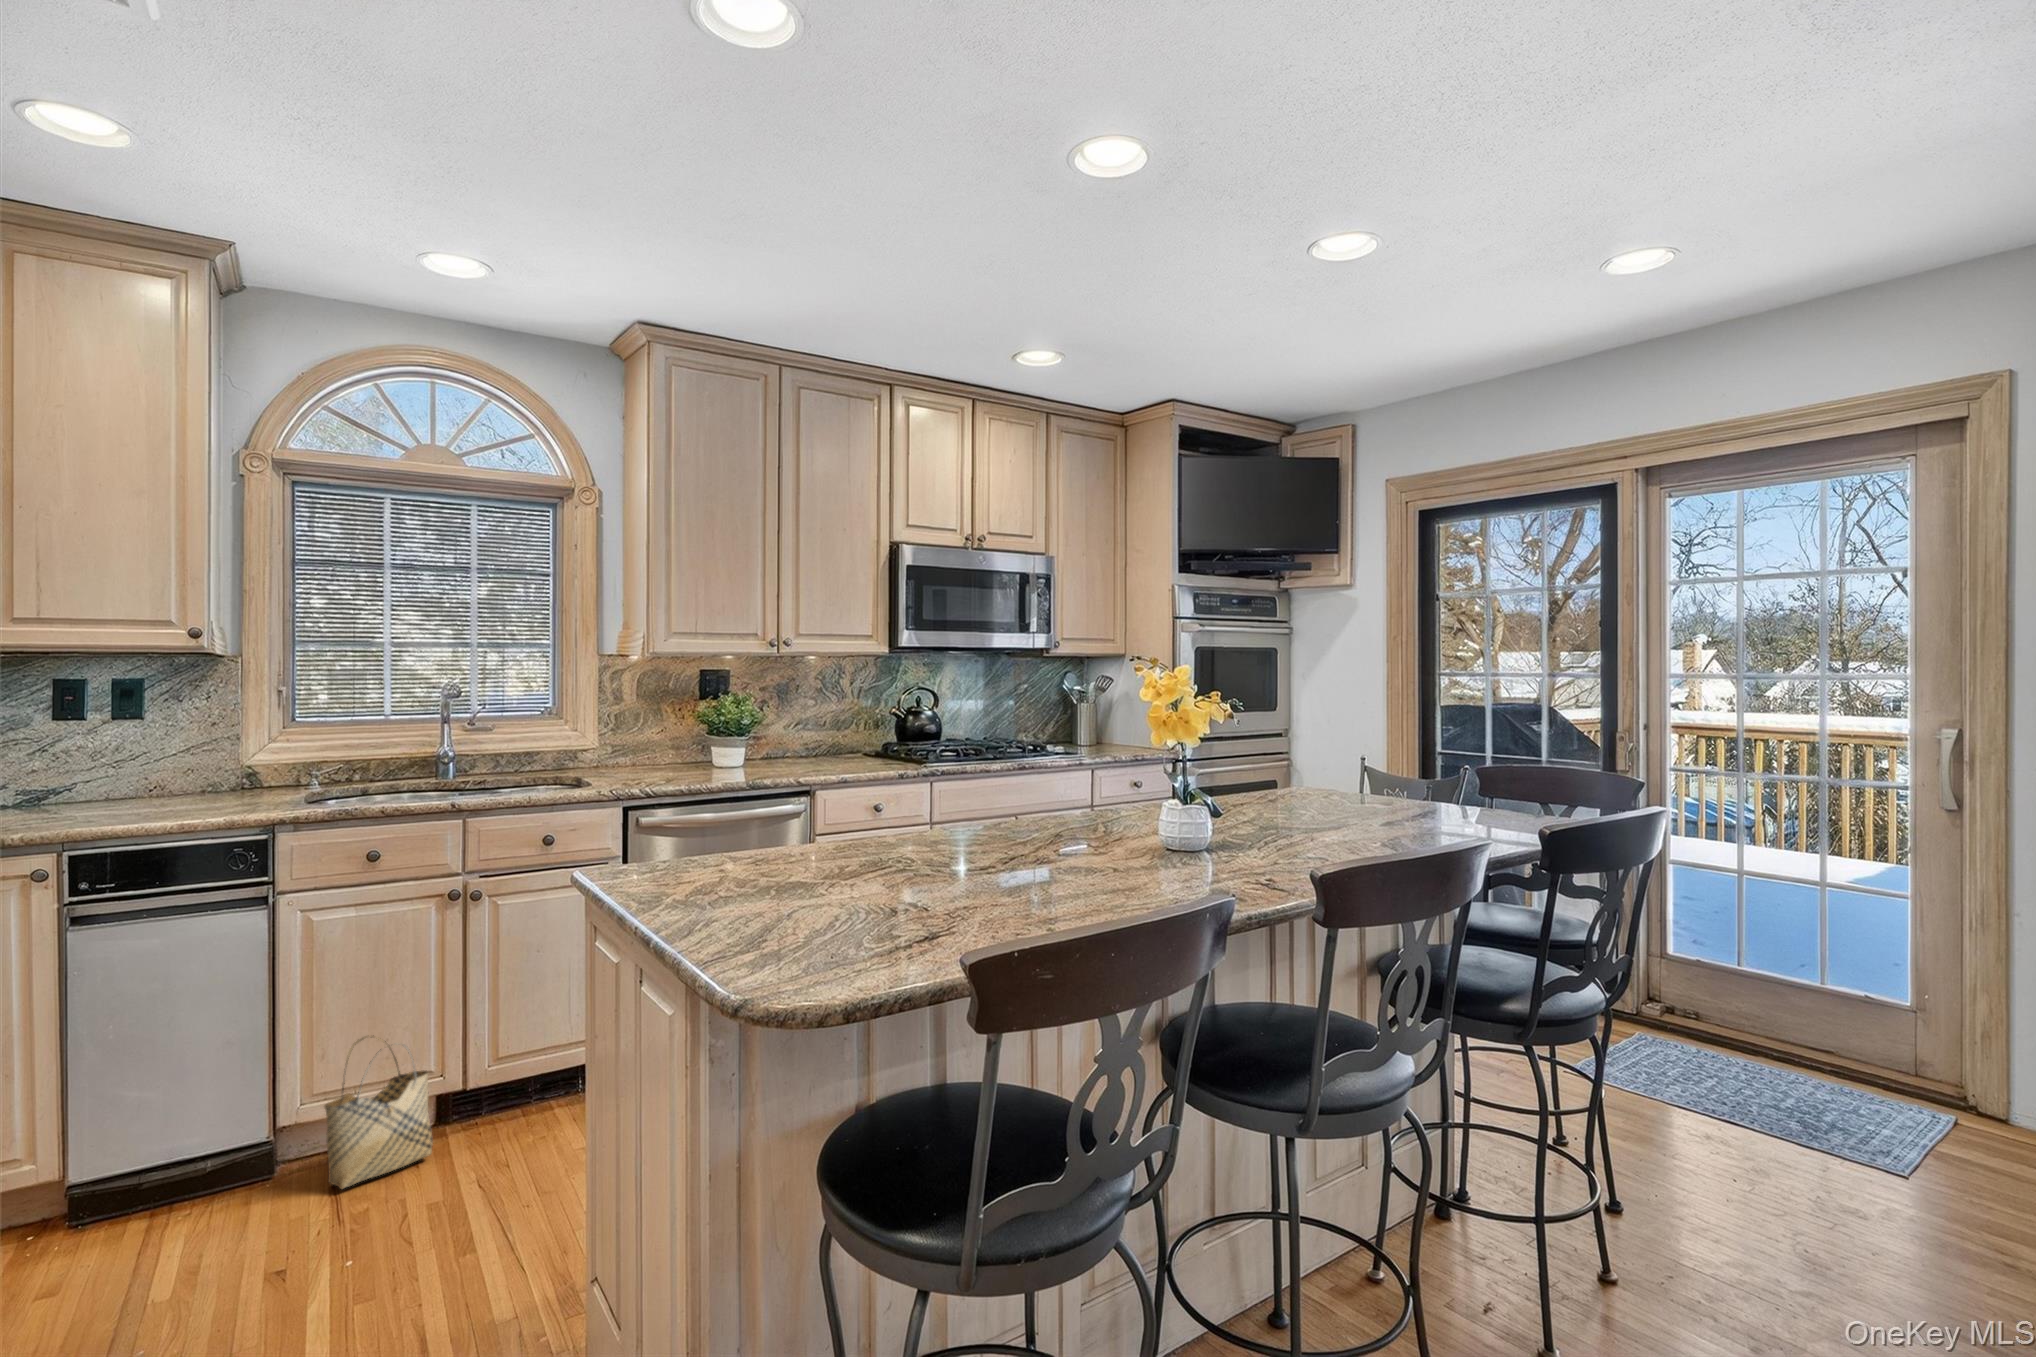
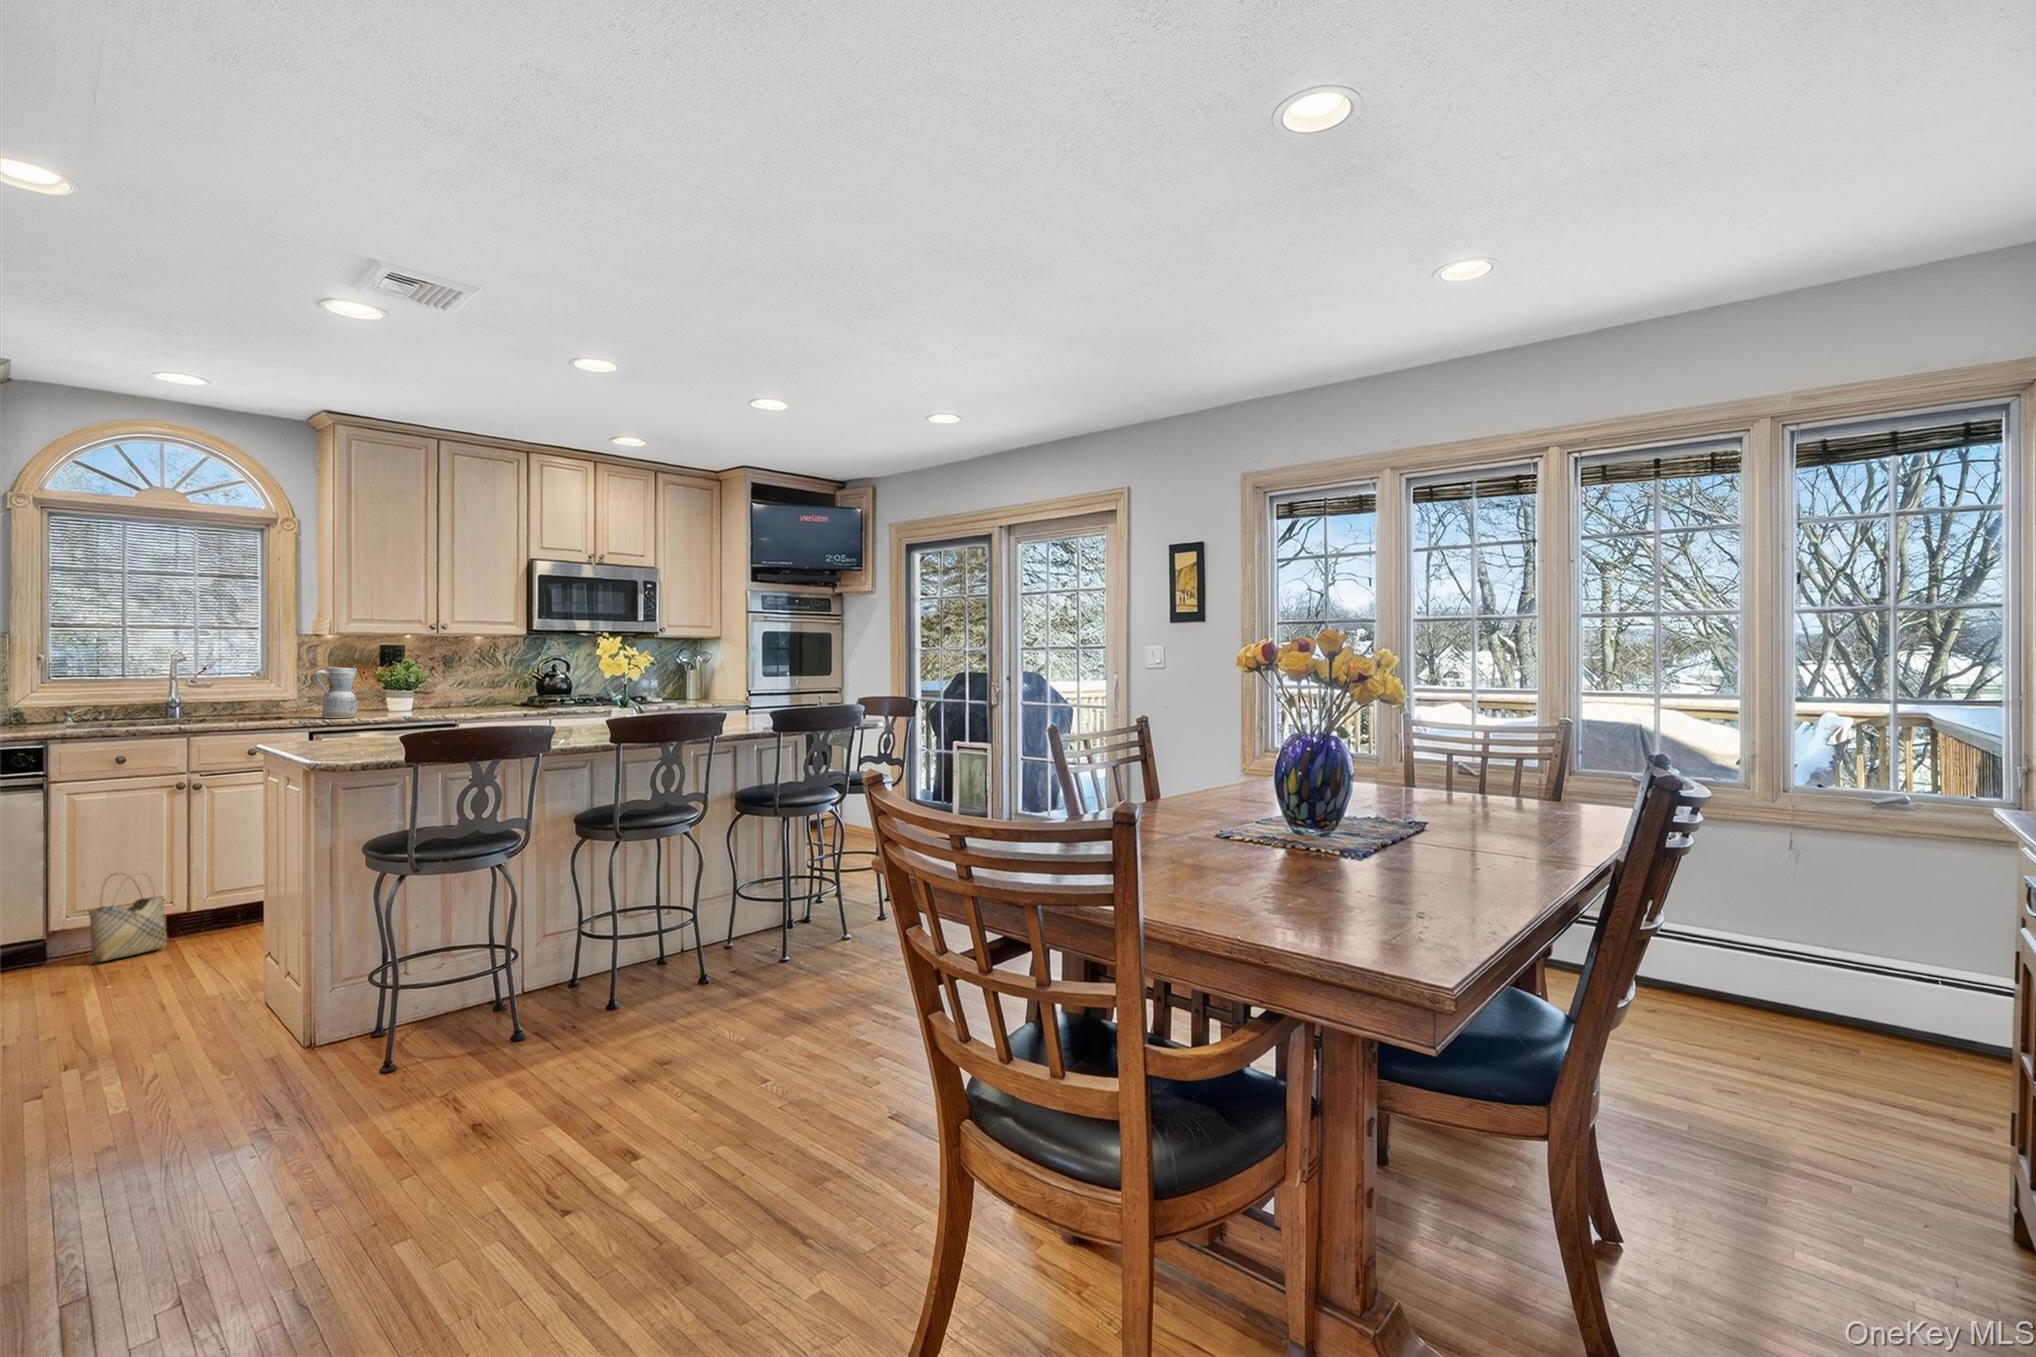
ceramic pitcher: none [627,706,684,785] -> present [314,667,357,718]

